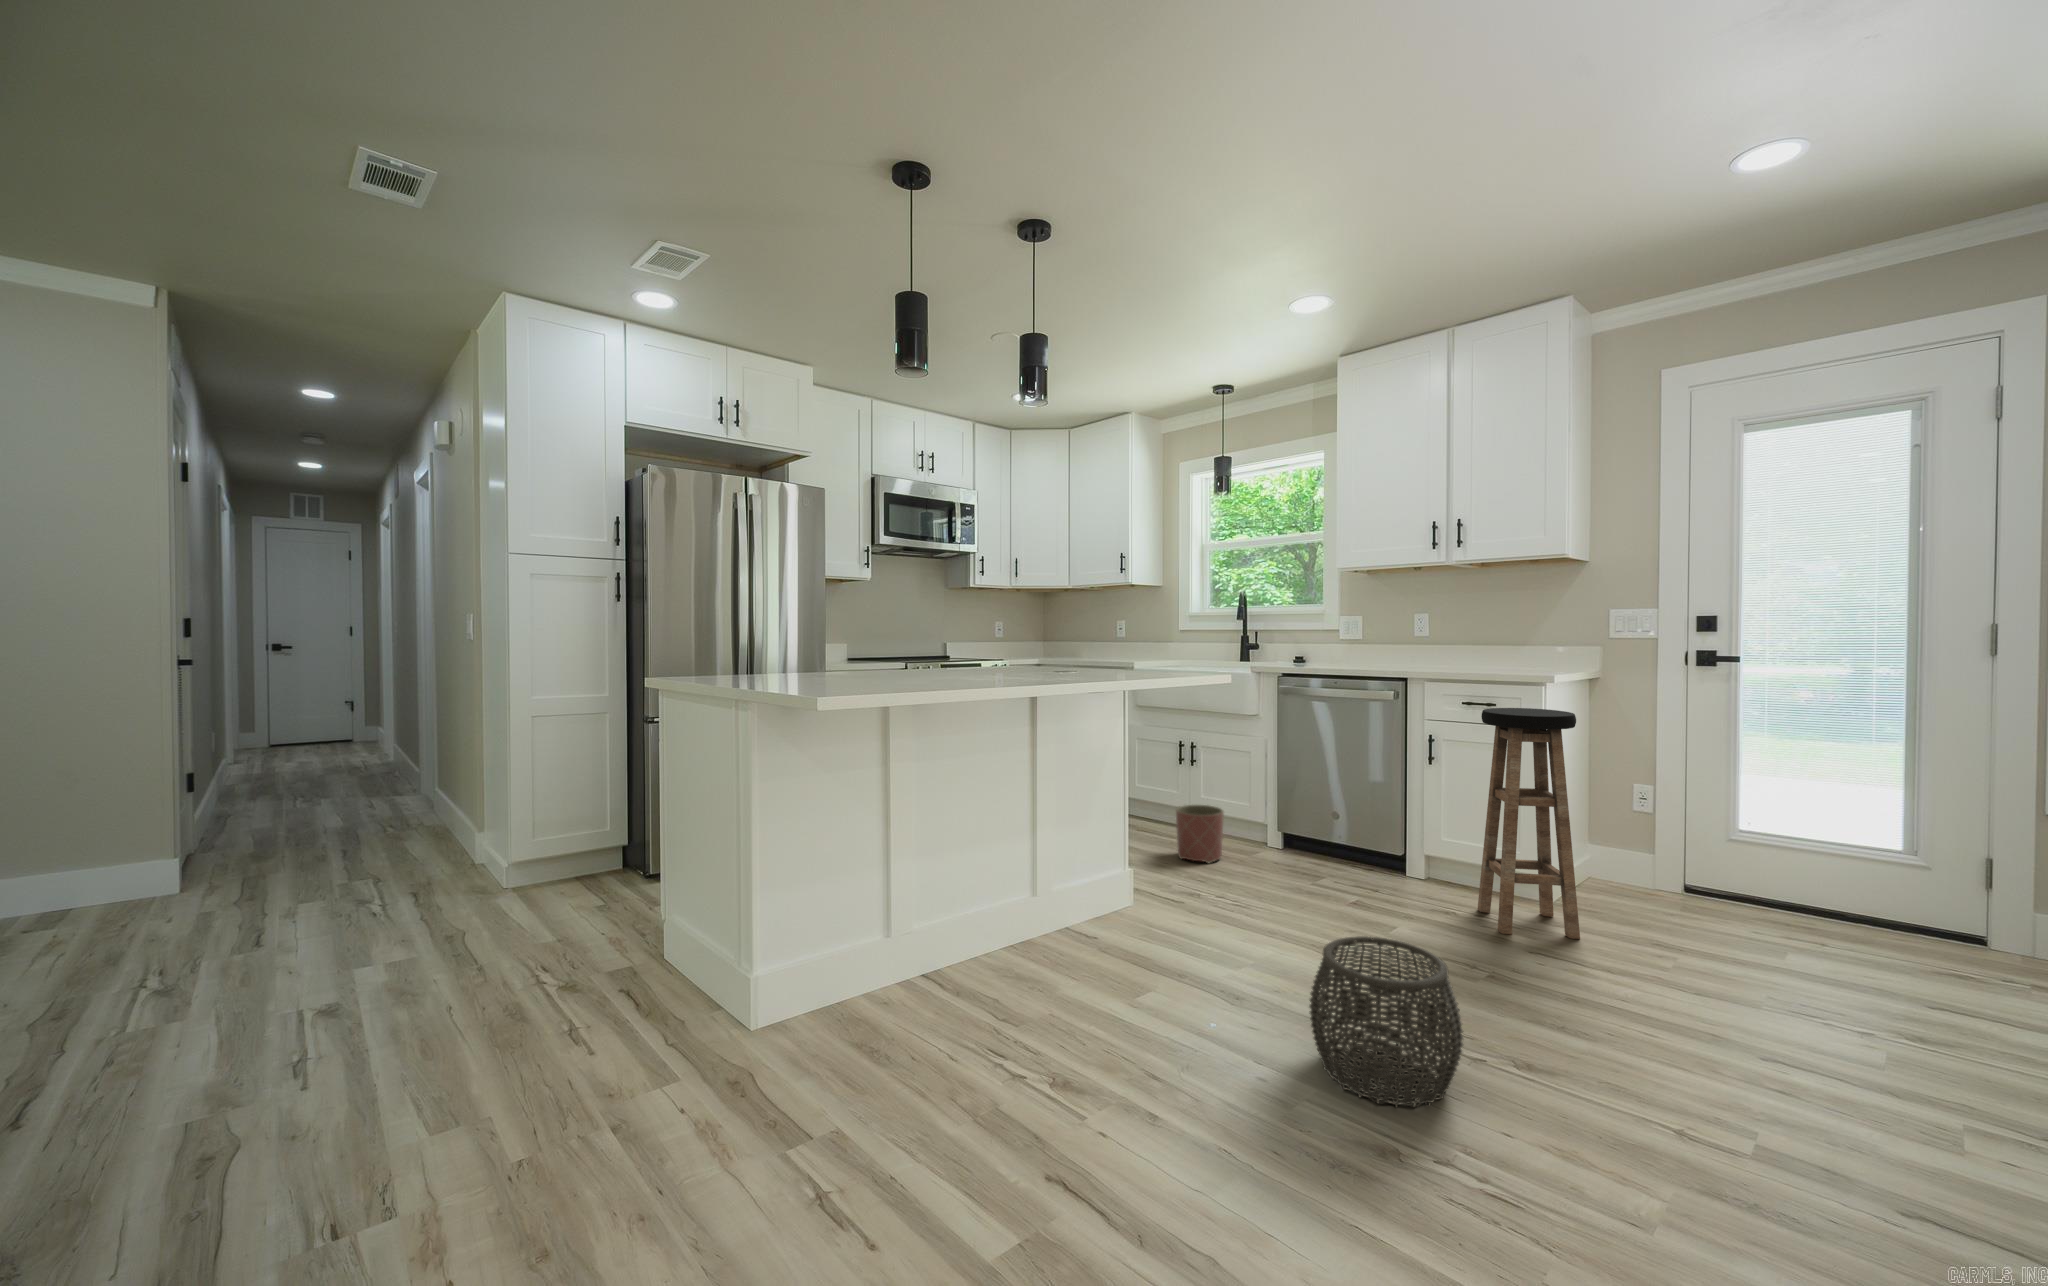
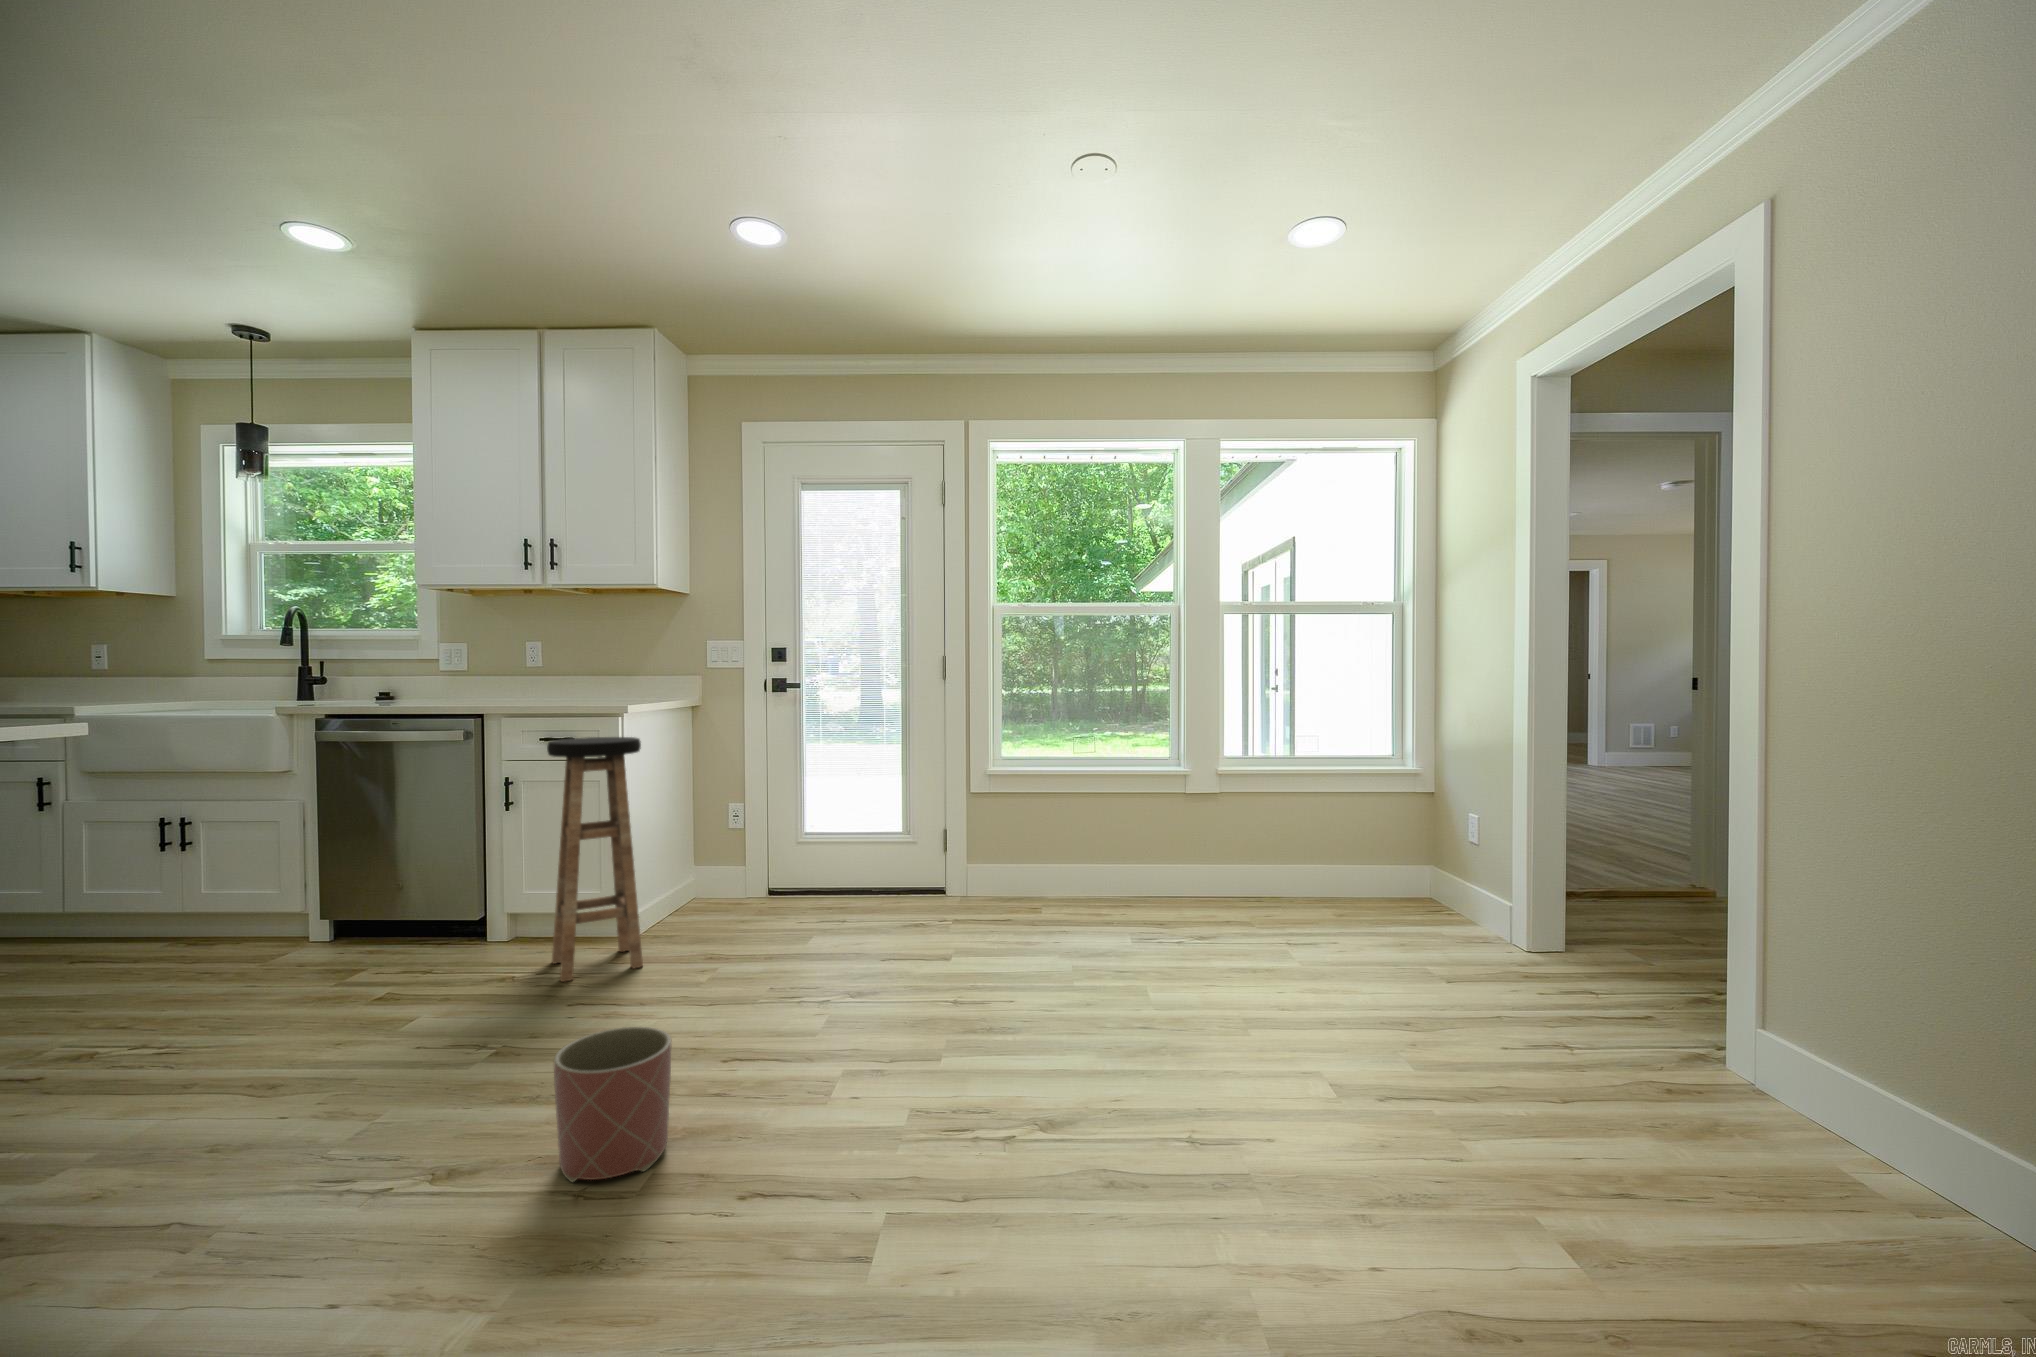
planter: present [1176,805,1224,864] -> present [554,1027,672,1182]
woven basket: present [1309,936,1463,1108] -> none [146,1026,386,1254]

